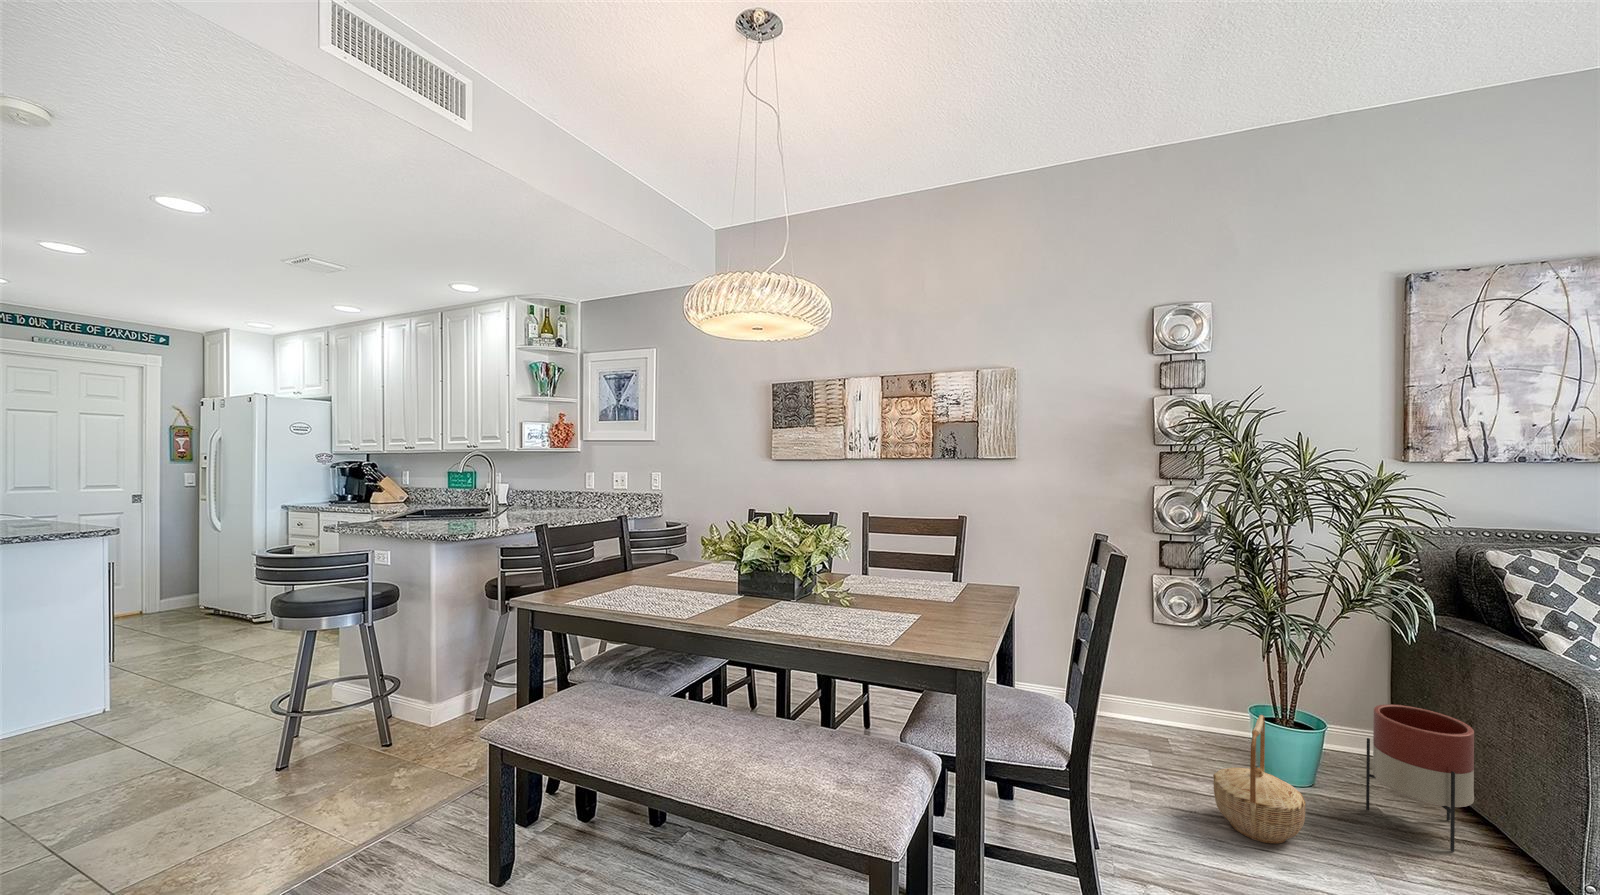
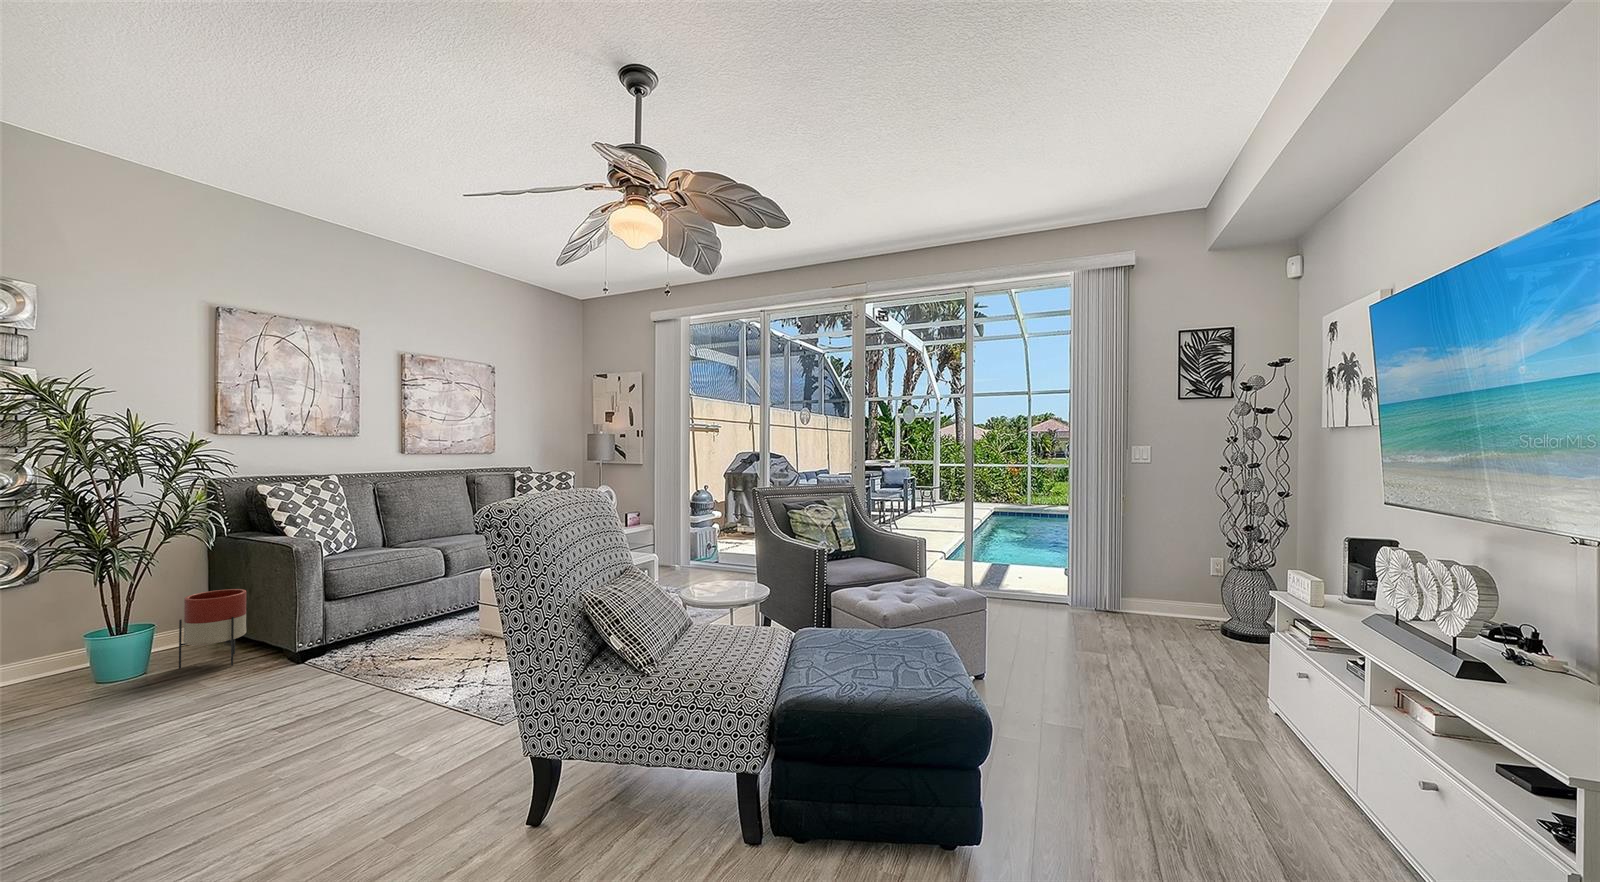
basket: present [1213,715,1306,844] -> none [40,624,128,717]

